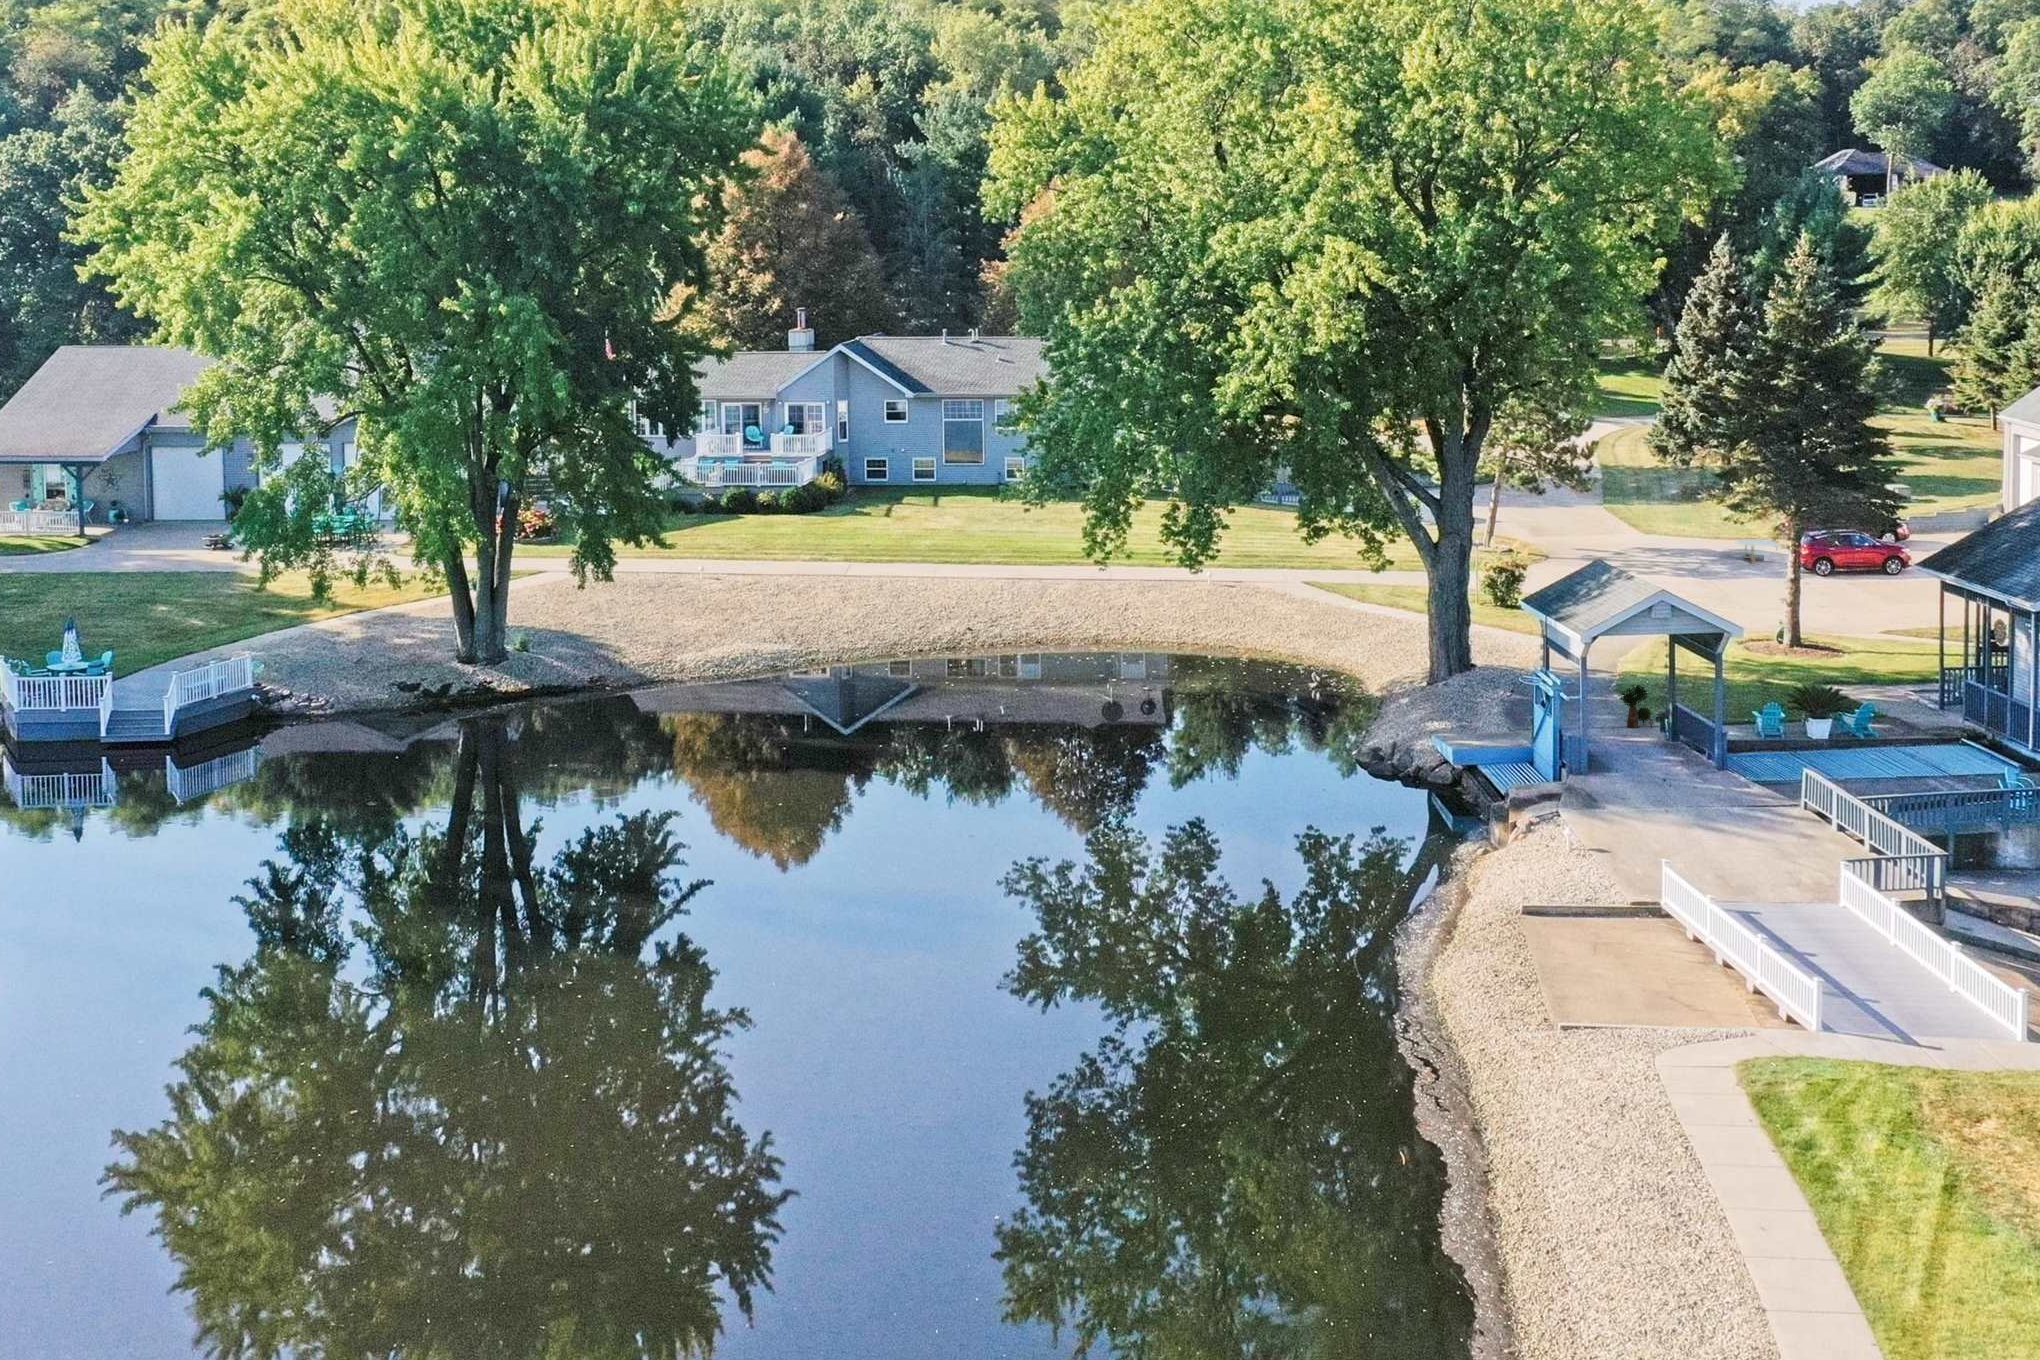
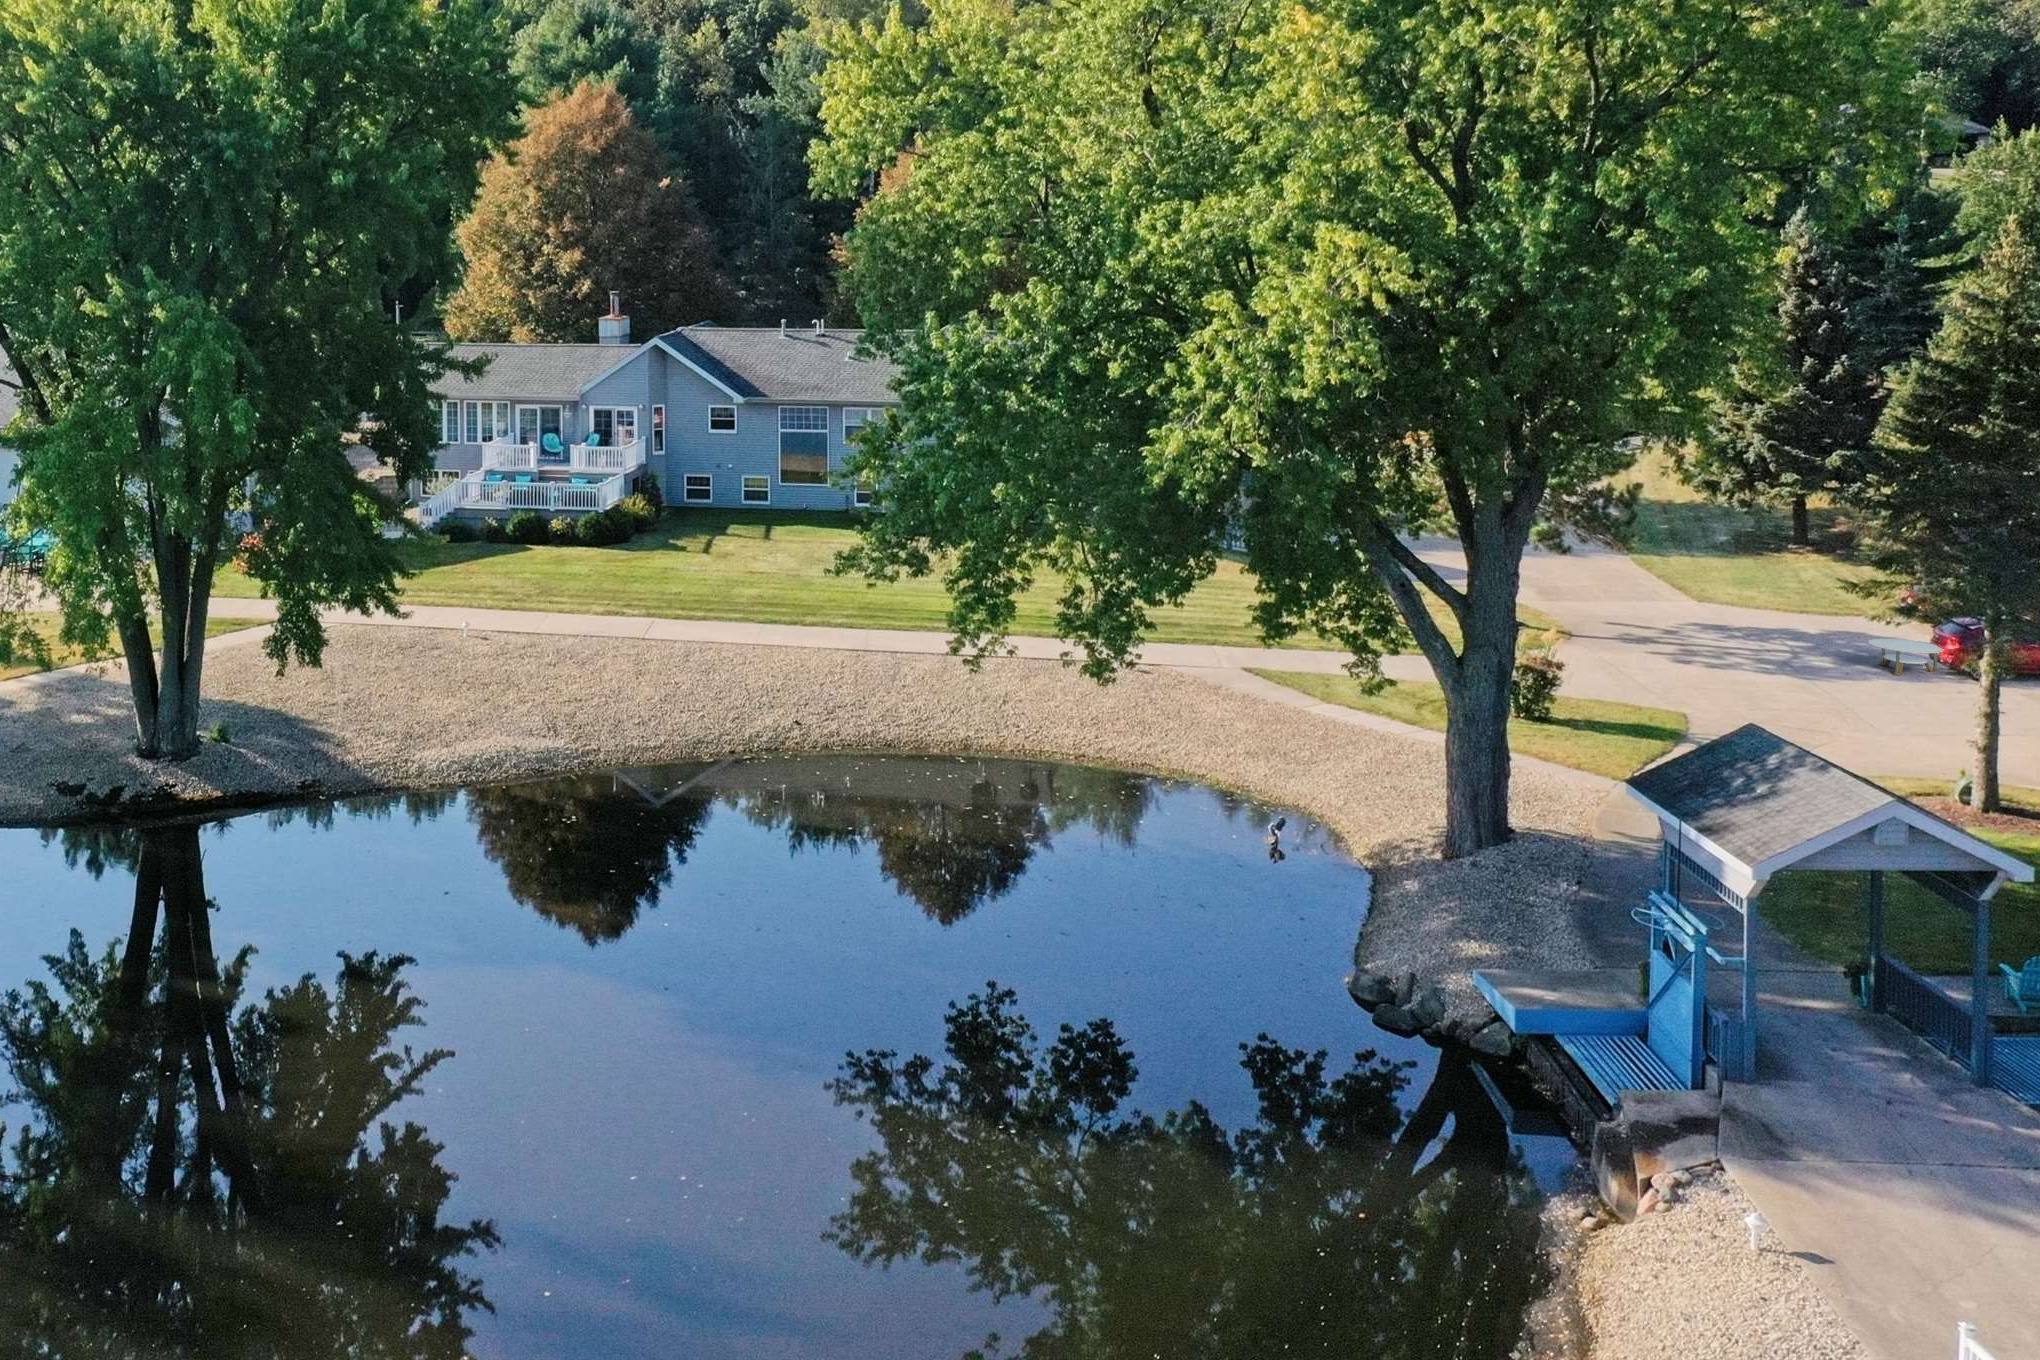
potted plant: present [1621,685,1653,728] -> none [1816,943,1878,1018]

